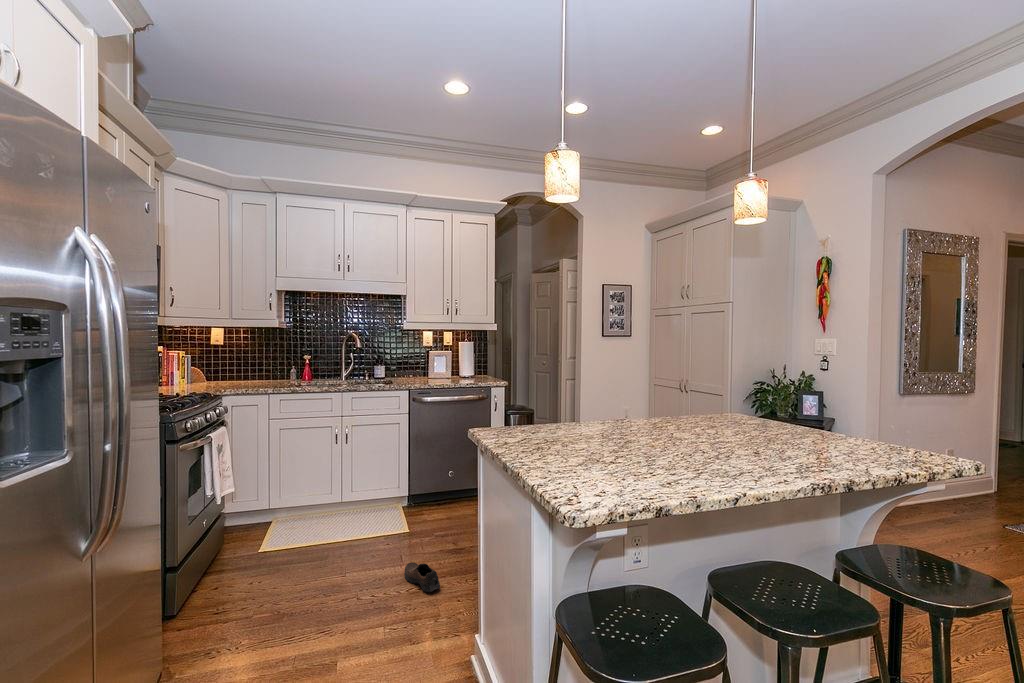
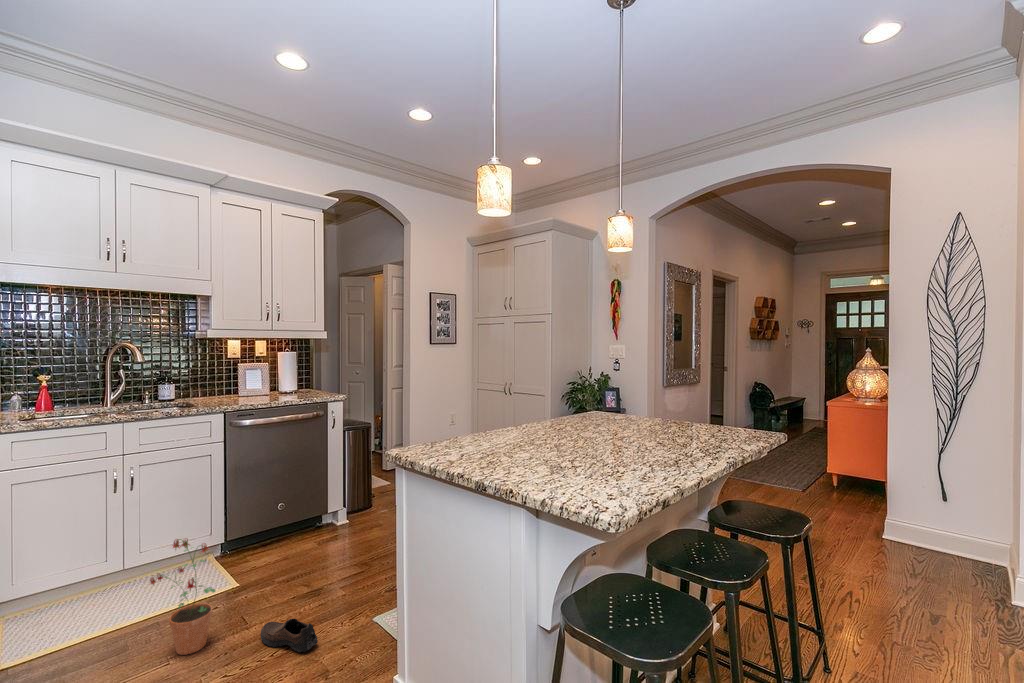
potted plant: none [335,483,378,571] -> present [150,539,215,655]

